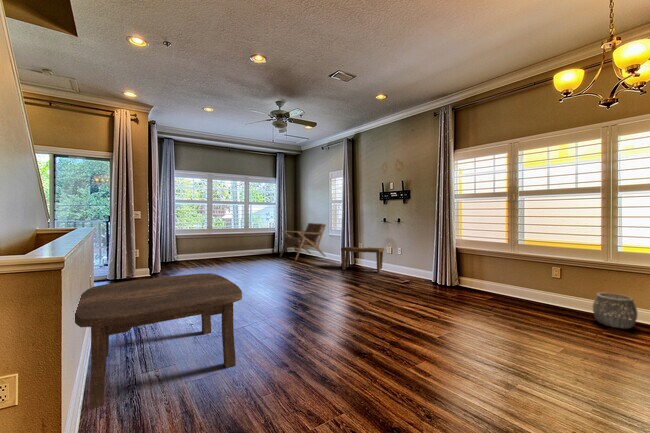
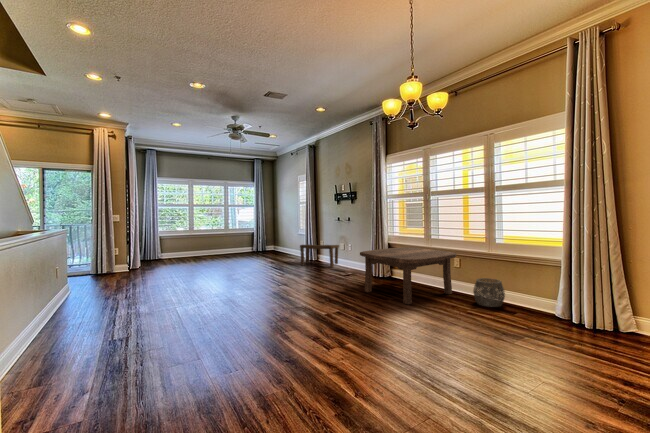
lounge chair: present [280,223,326,260] -> none [255,223,298,258]
coffee table: present [75,273,242,409] -> present [360,247,456,304]

